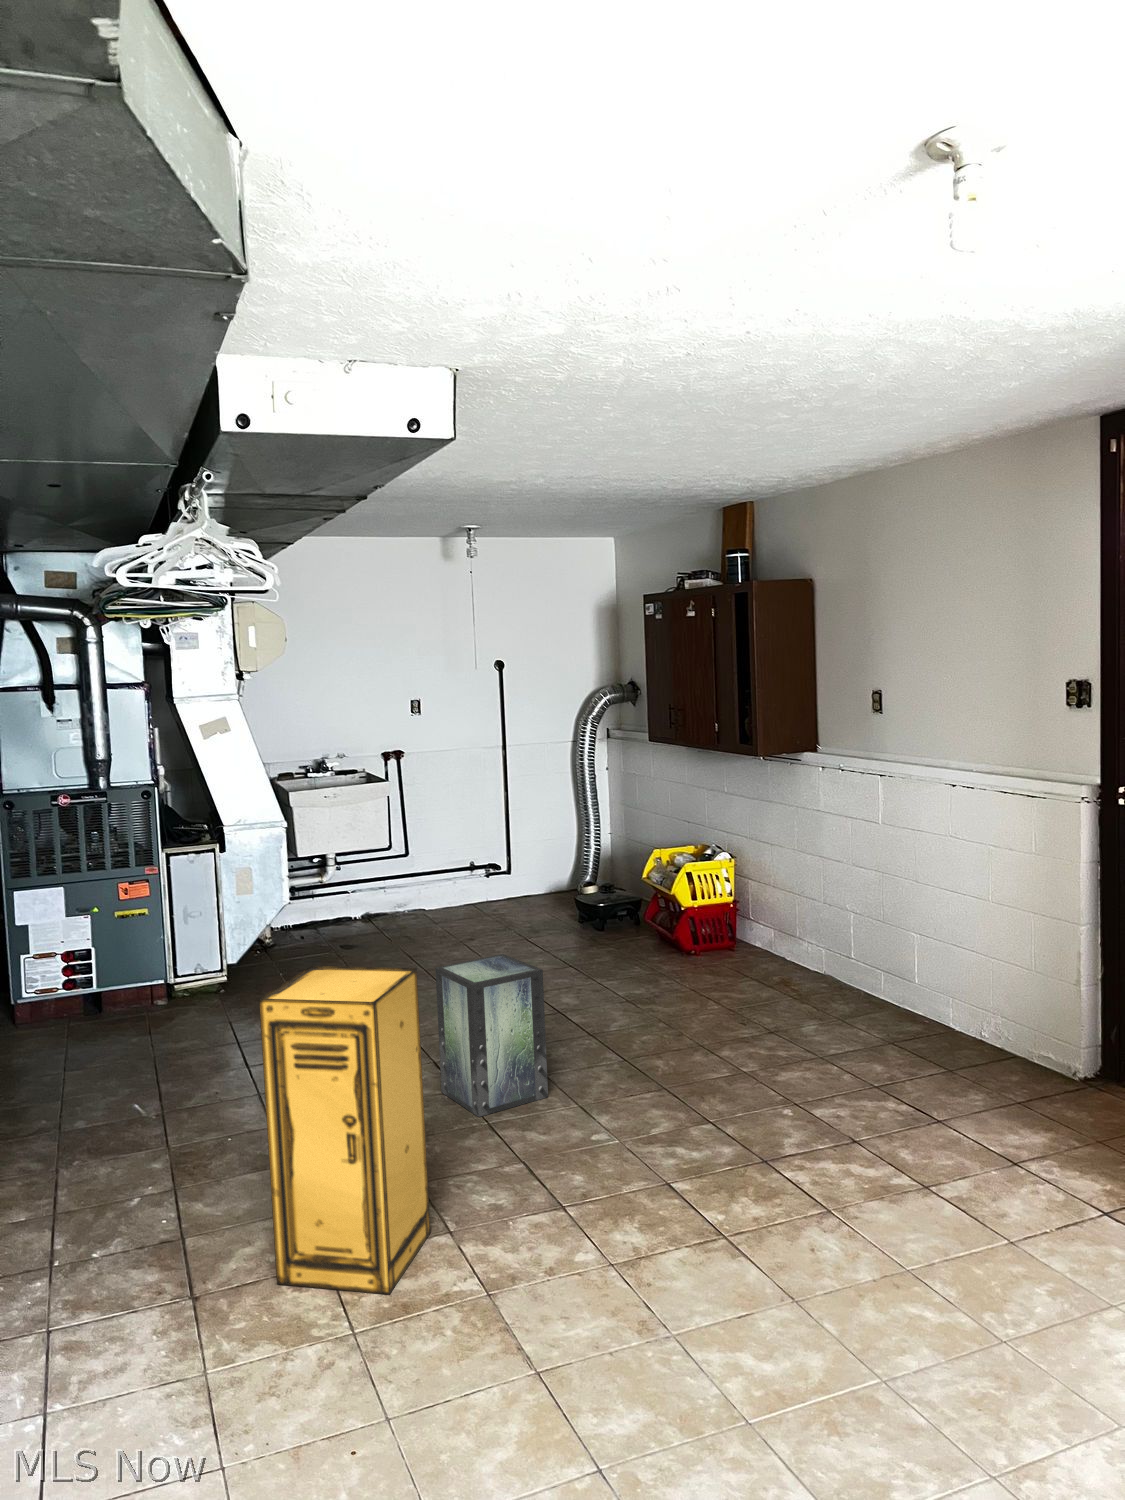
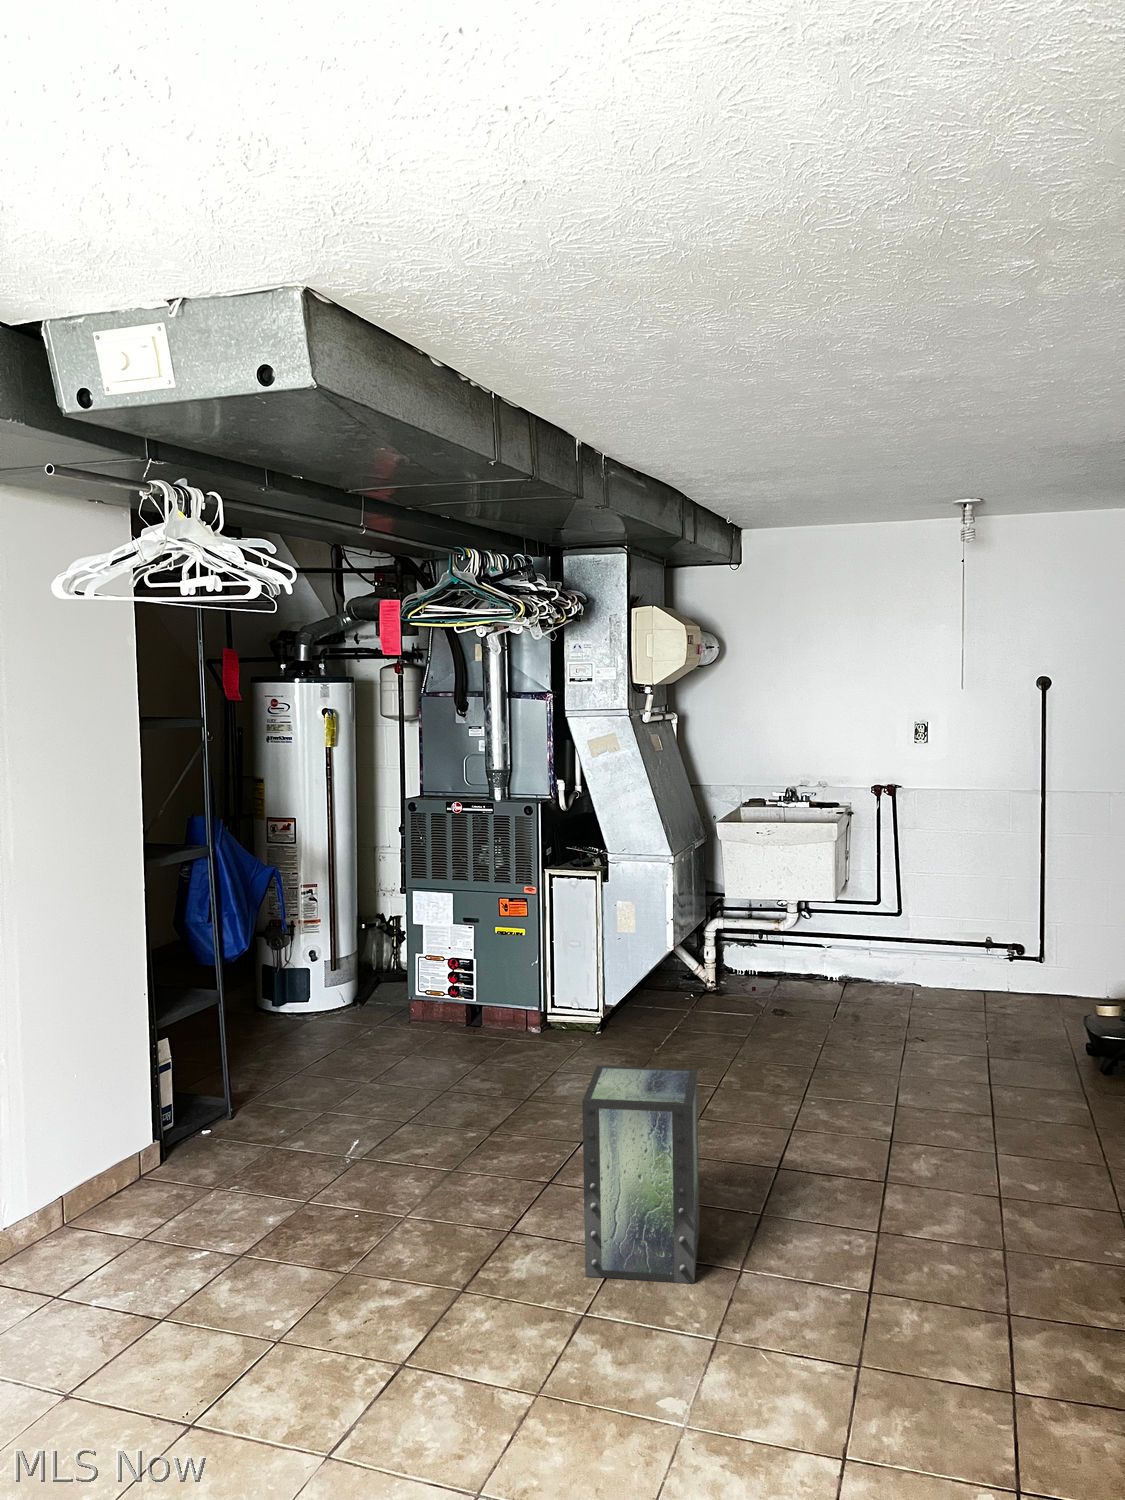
storage cabinet: present [259,966,430,1295] -> none [125,1031,321,1463]

